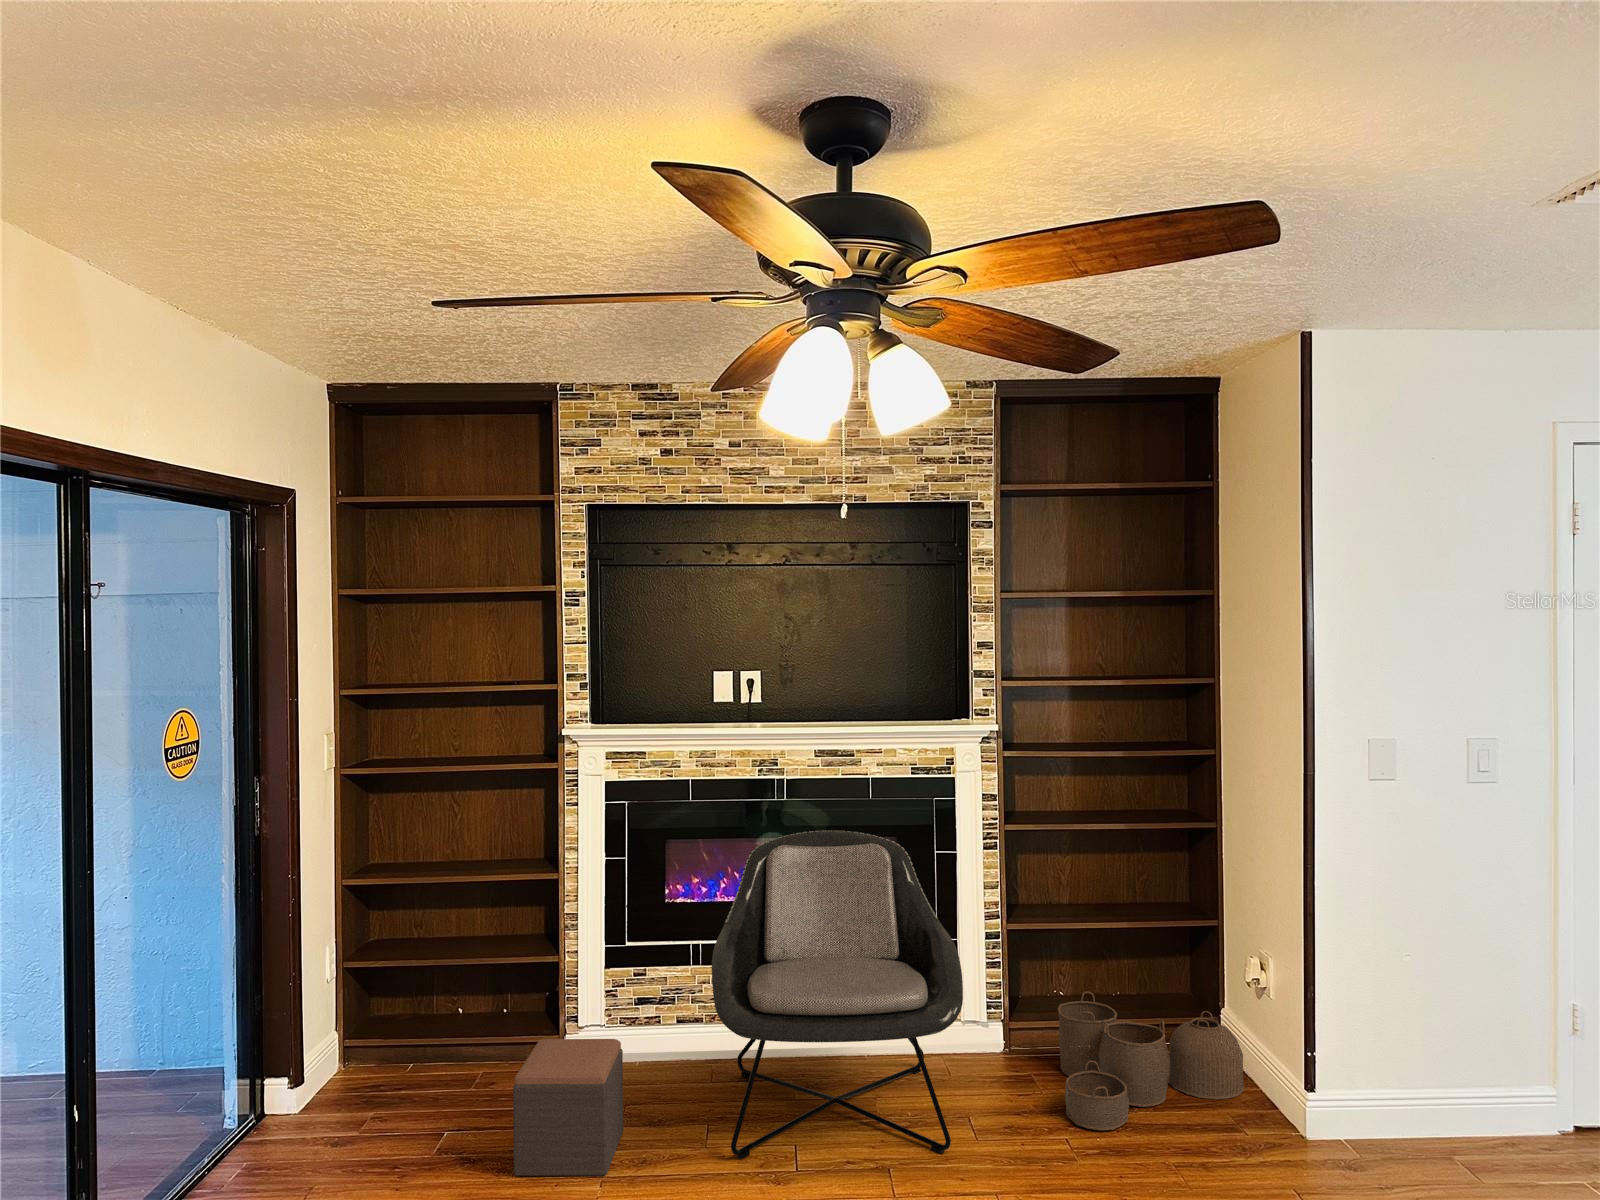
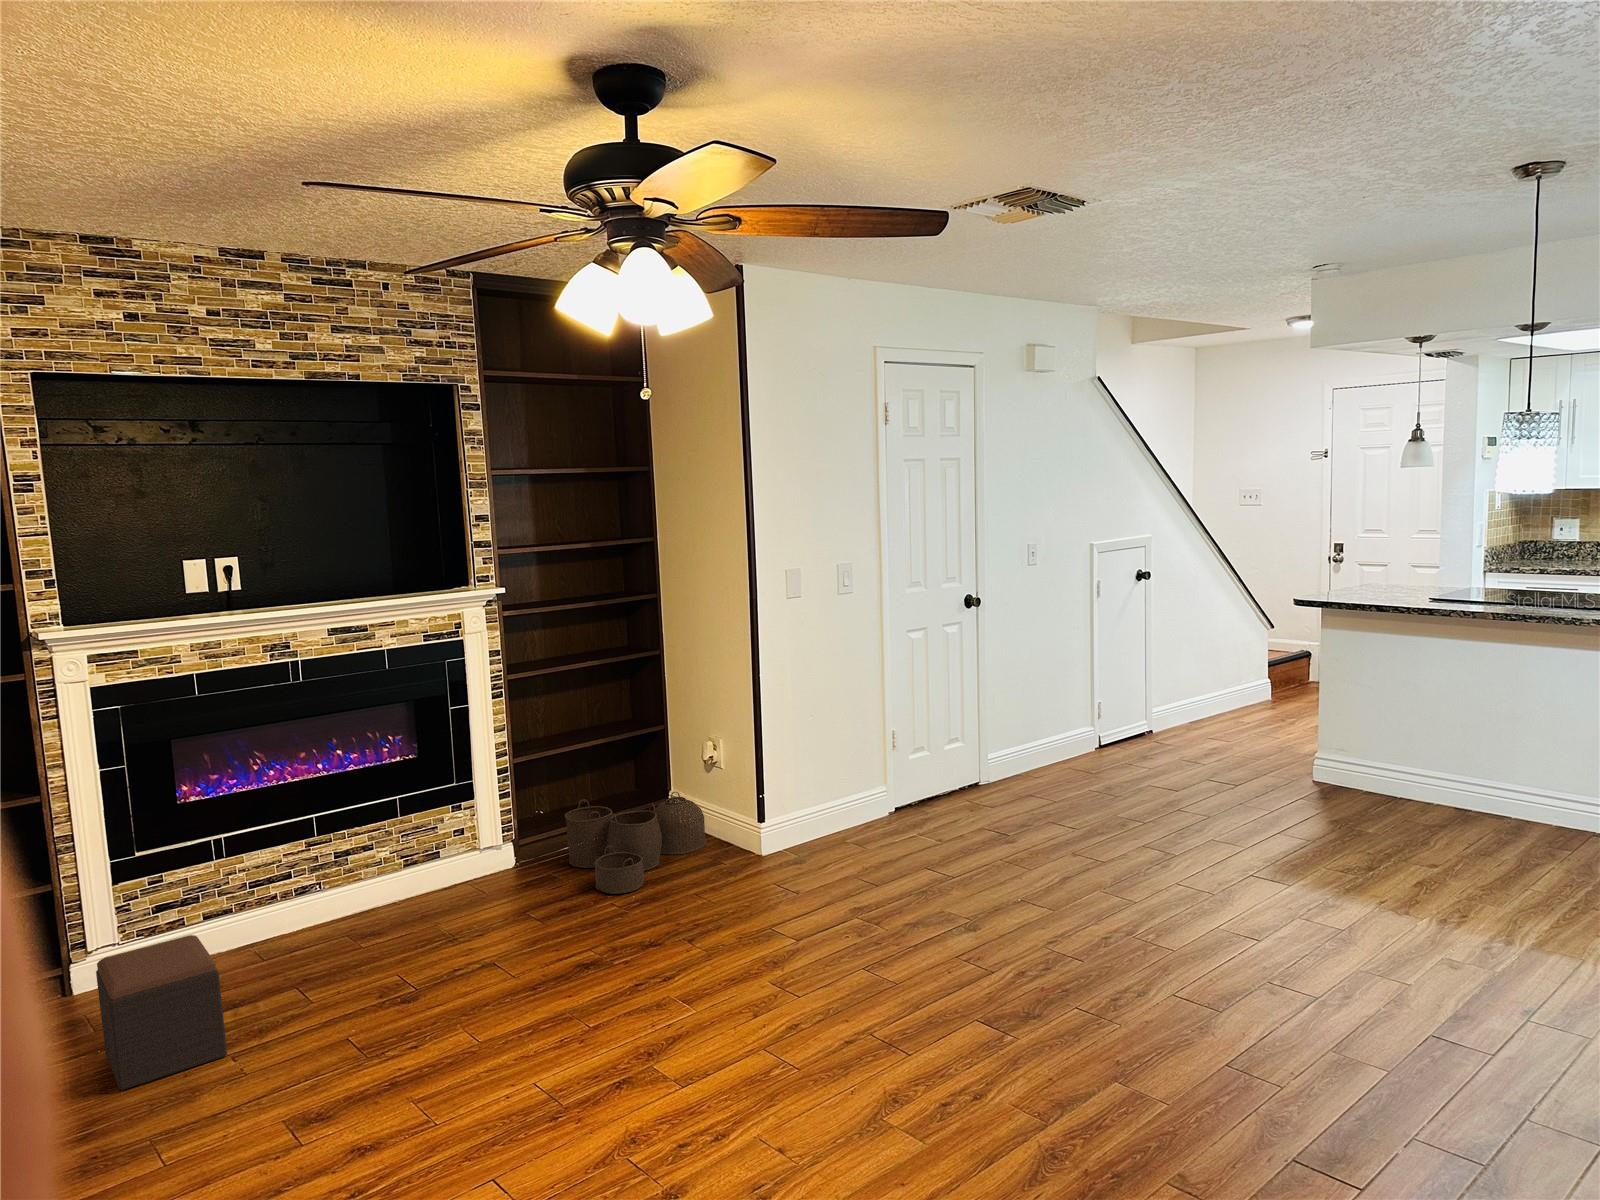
lounge chair: present [712,831,963,1159] -> none [278,699,534,1000]

